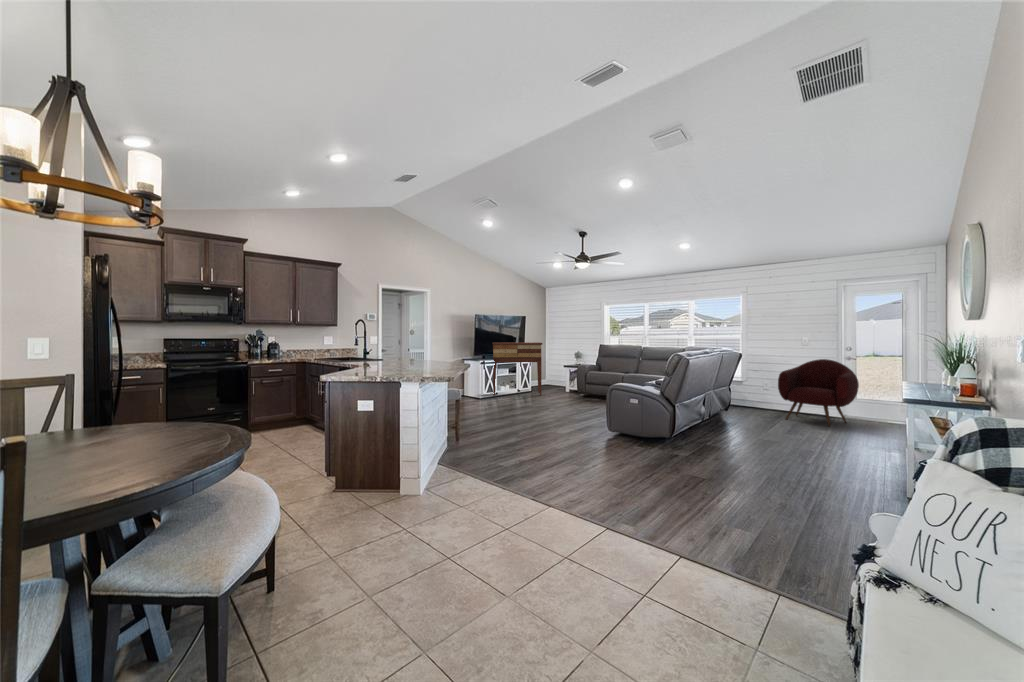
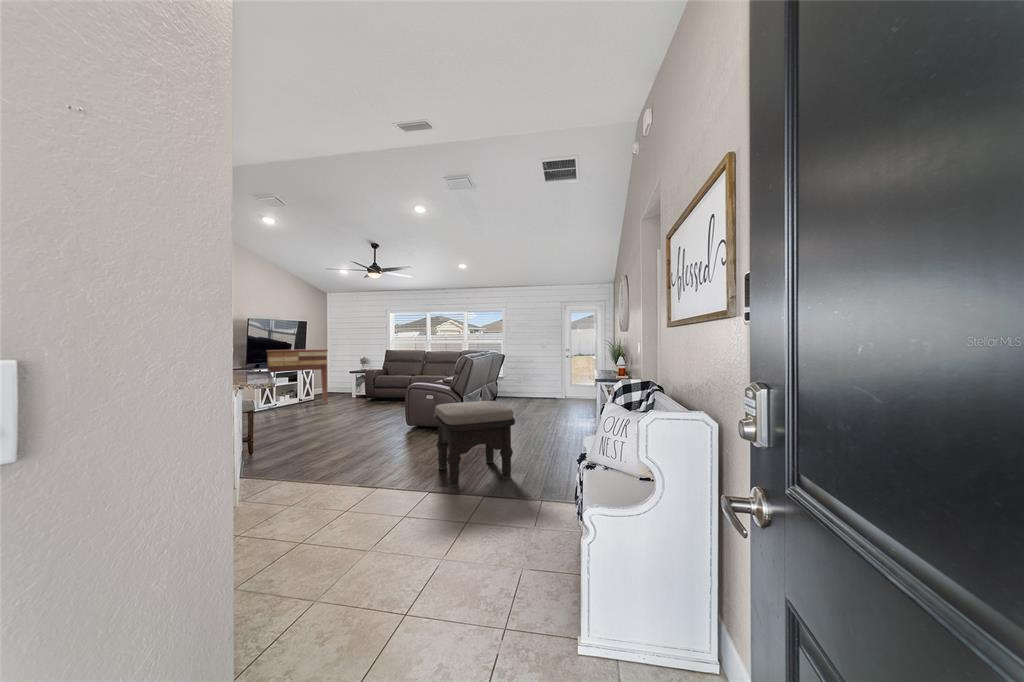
armchair: present [778,359,859,427] -> none [529,356,575,404]
ottoman: none [626,417,739,535] -> present [433,401,515,487]

